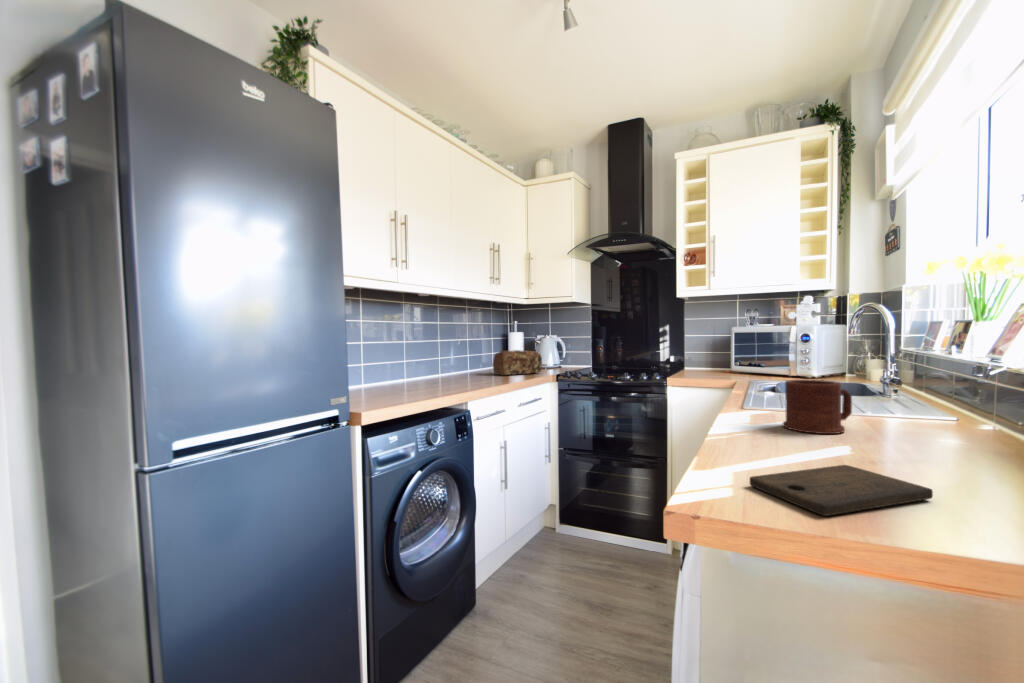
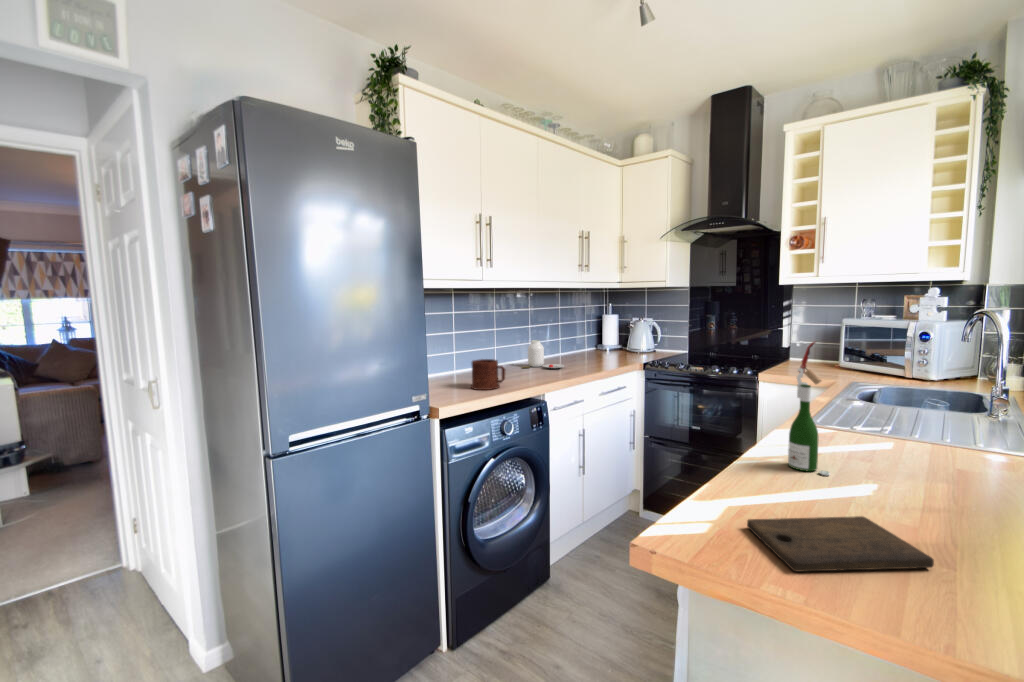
wine bottle: none [743,312,784,441] -> present [788,342,830,475]
bread loaf: present [492,350,542,375] -> none [579,338,629,363]
jar: none [436,352,482,381] -> present [522,340,564,368]
mug: present [783,380,852,434] -> present [471,359,505,390]

